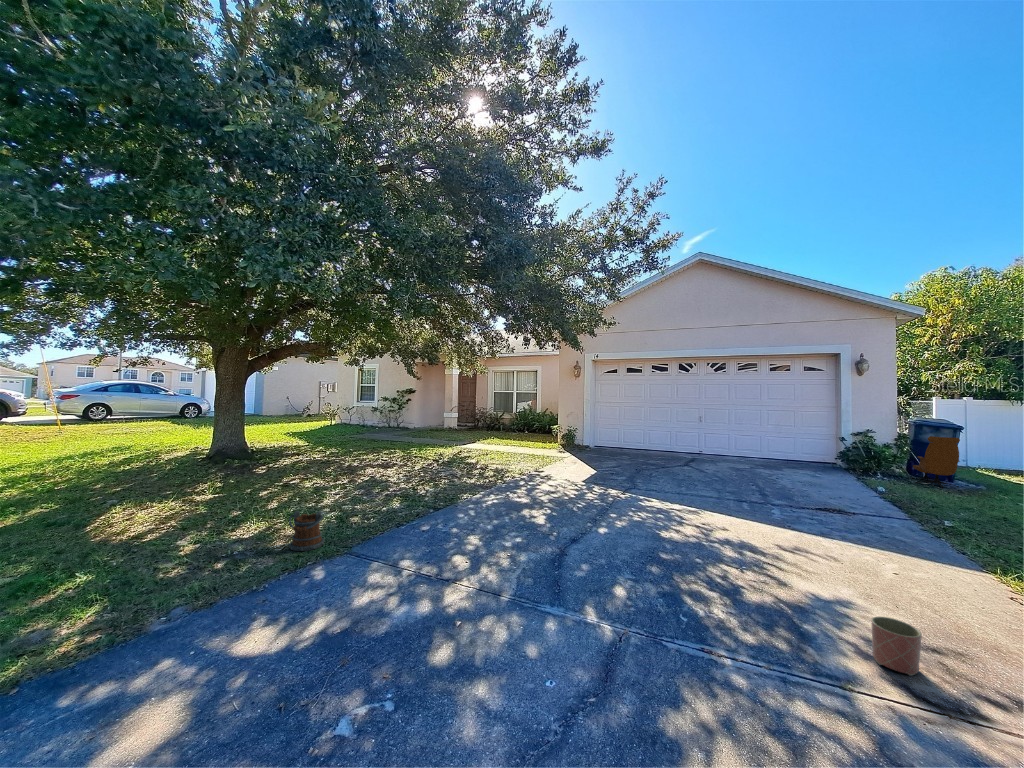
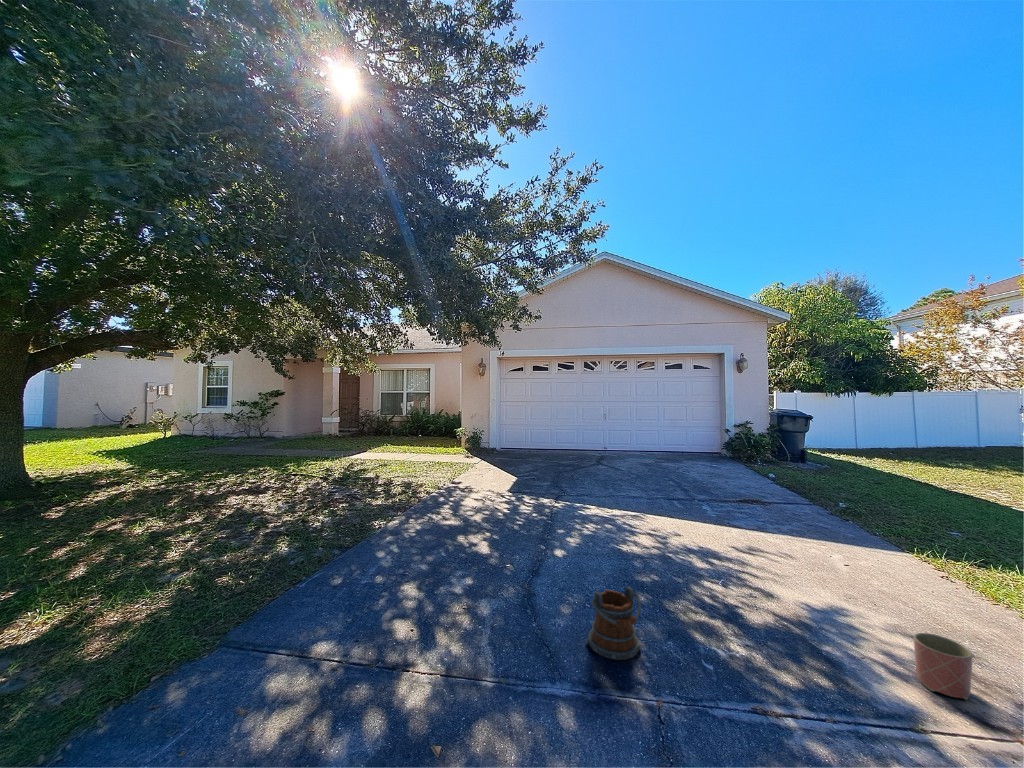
lounge chair: present [912,436,960,488] -> none [779,425,819,470]
bucket: present [289,511,324,551] -> present [587,587,641,660]

